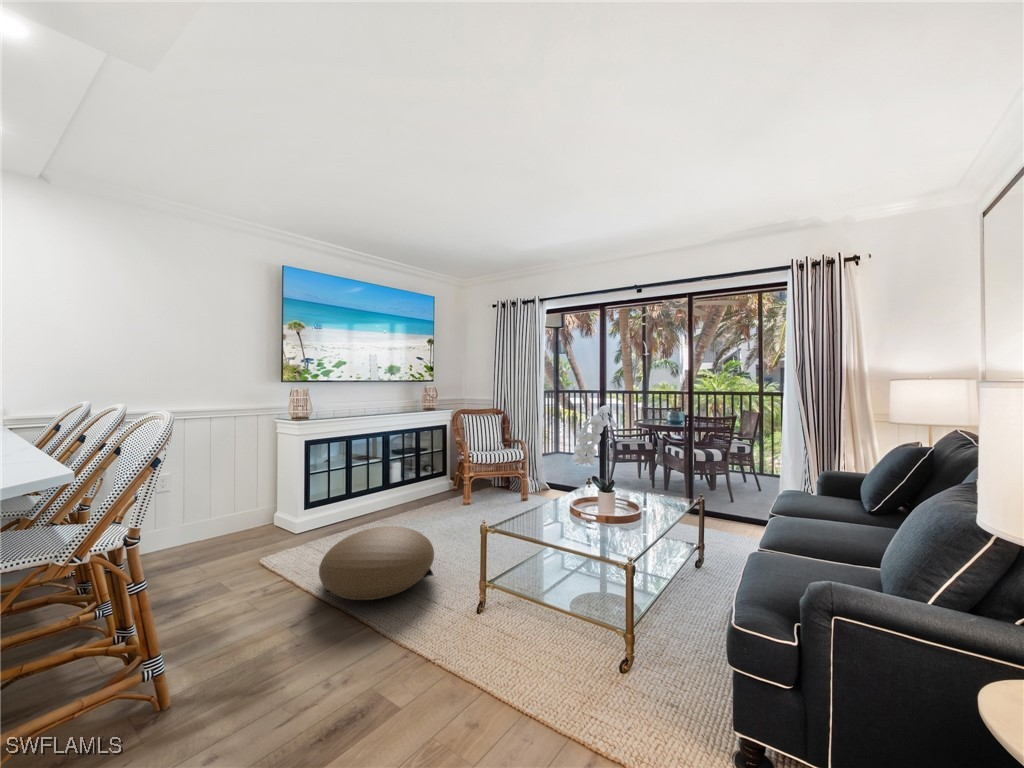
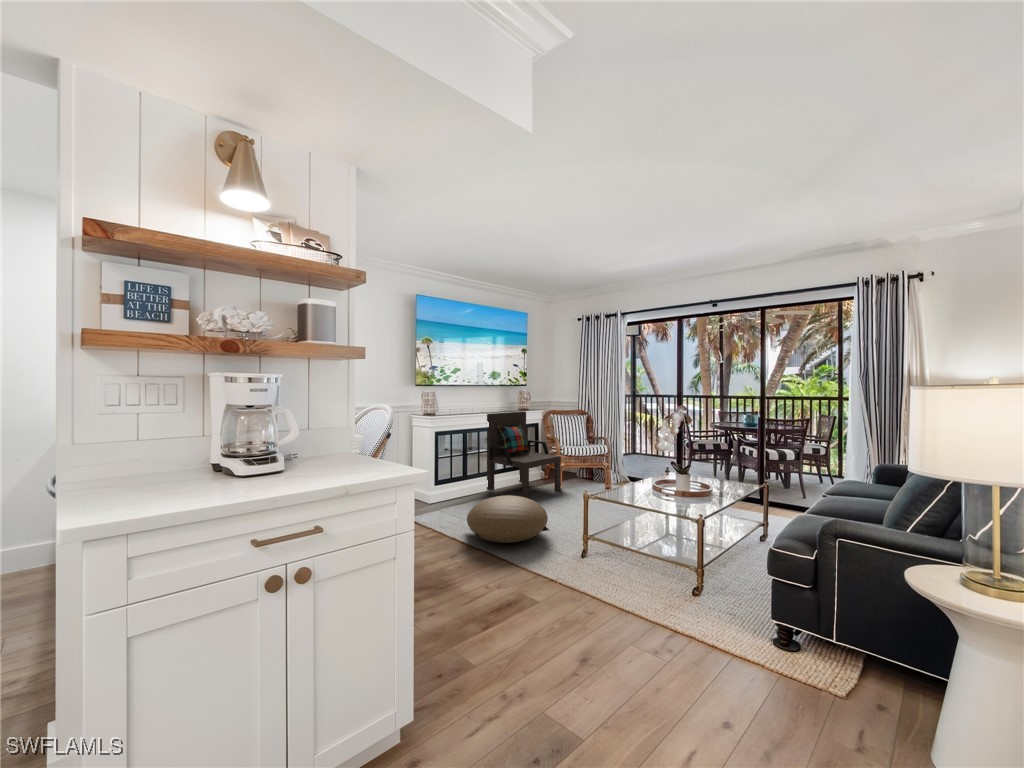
armchair: none [378,412,468,520] -> present [487,411,561,498]

